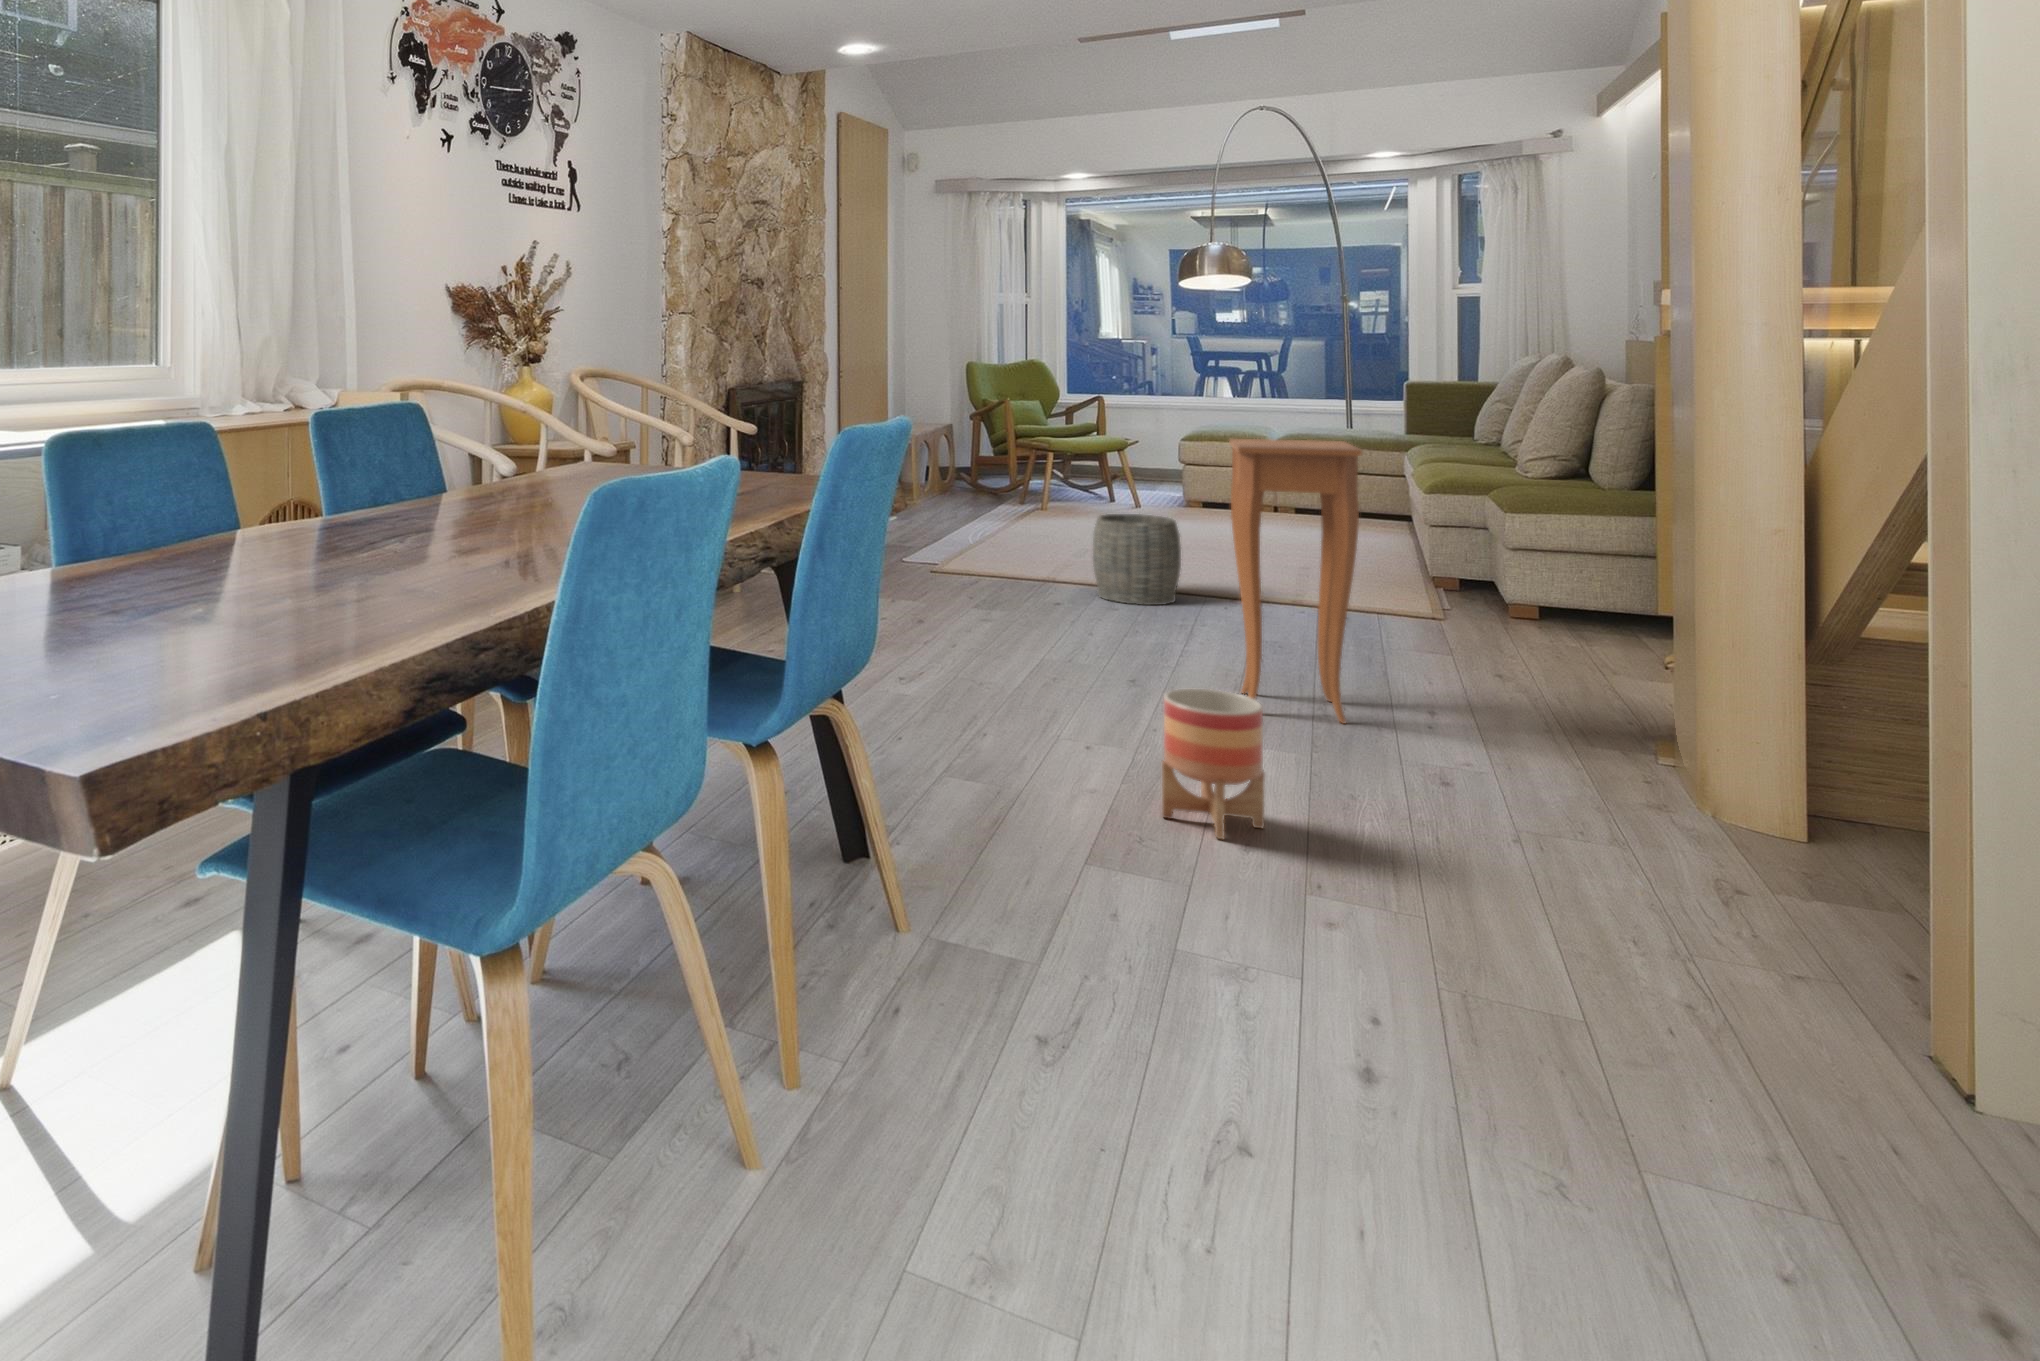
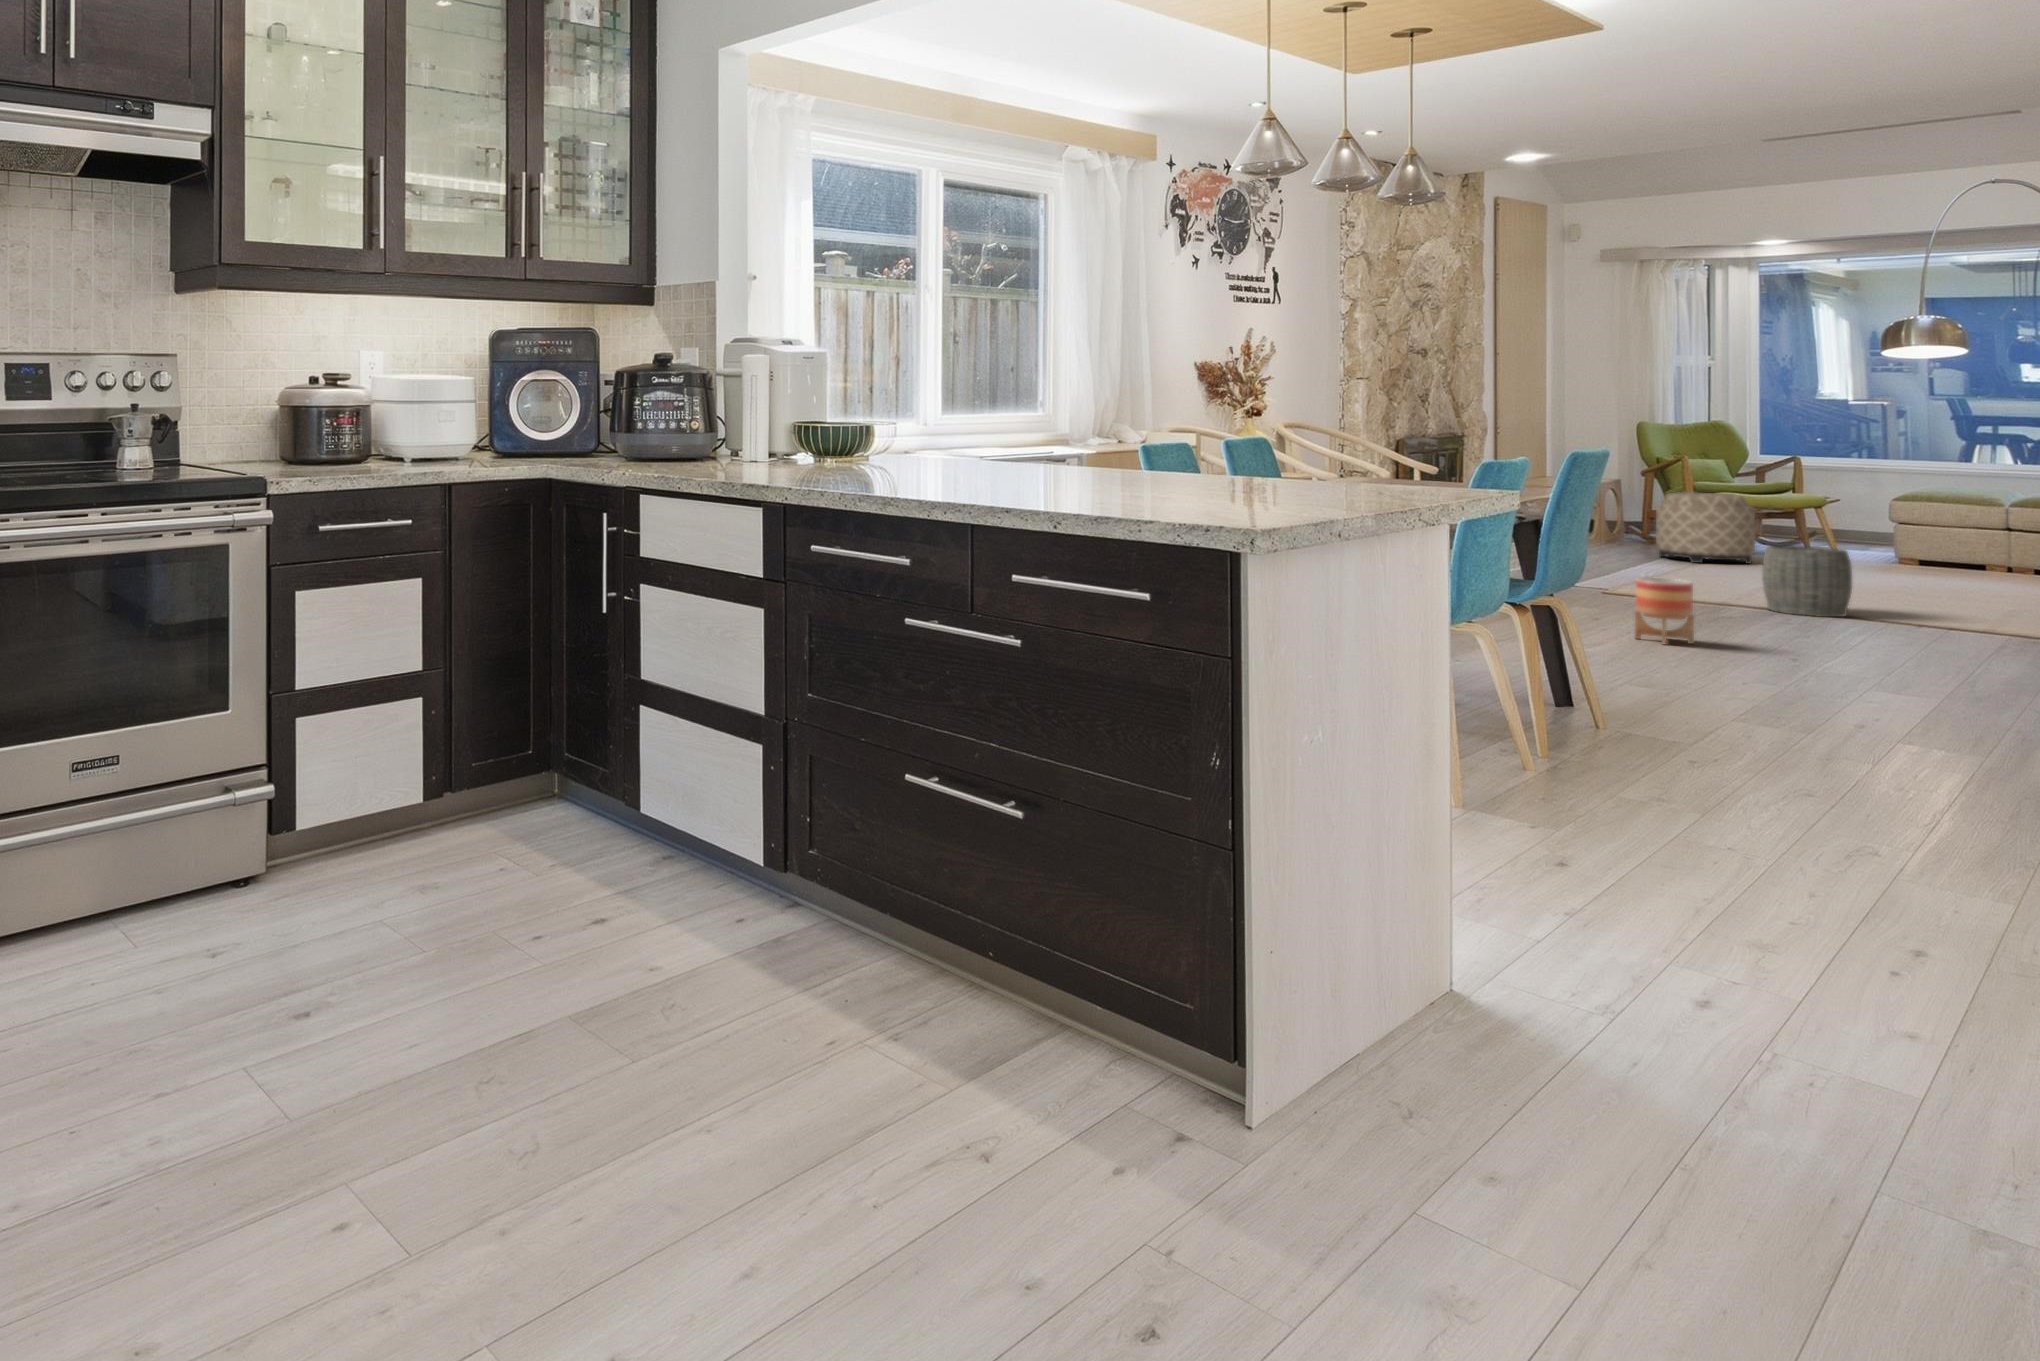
side table: present [1229,439,1362,723] -> none [1871,476,1981,677]
ottoman: none [984,441,1072,521] -> present [1656,492,1756,564]
planter: present [1162,689,1265,839] -> present [1634,577,1694,644]

